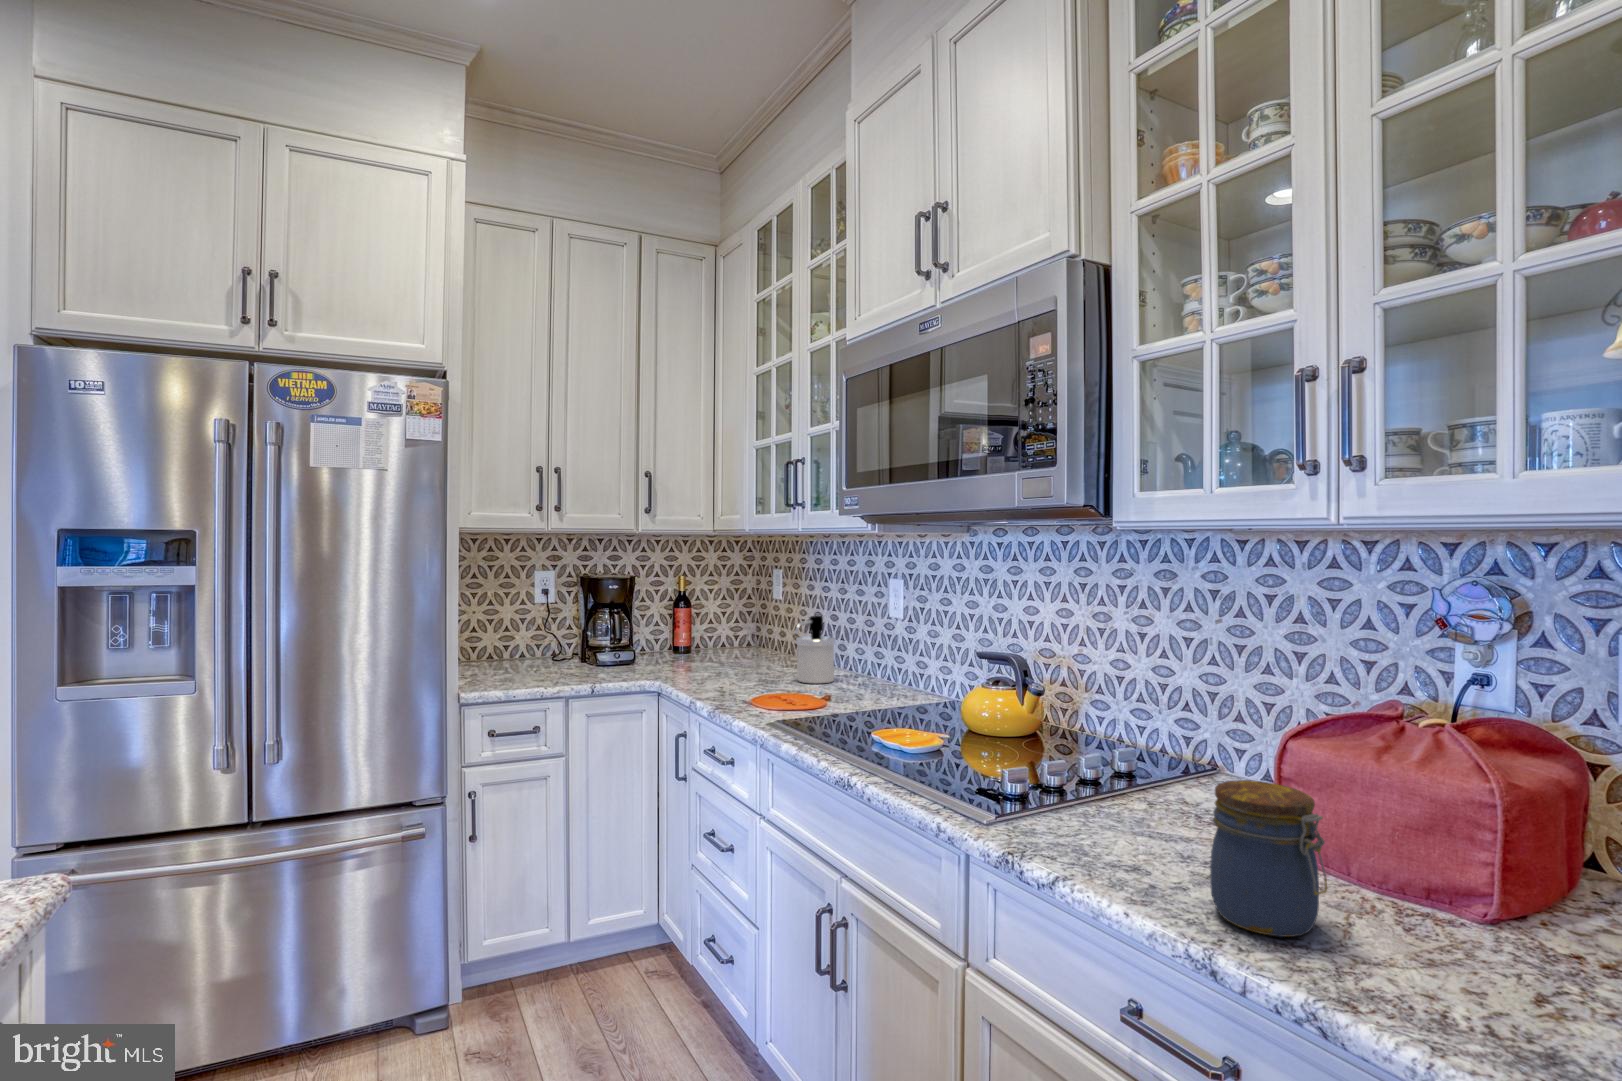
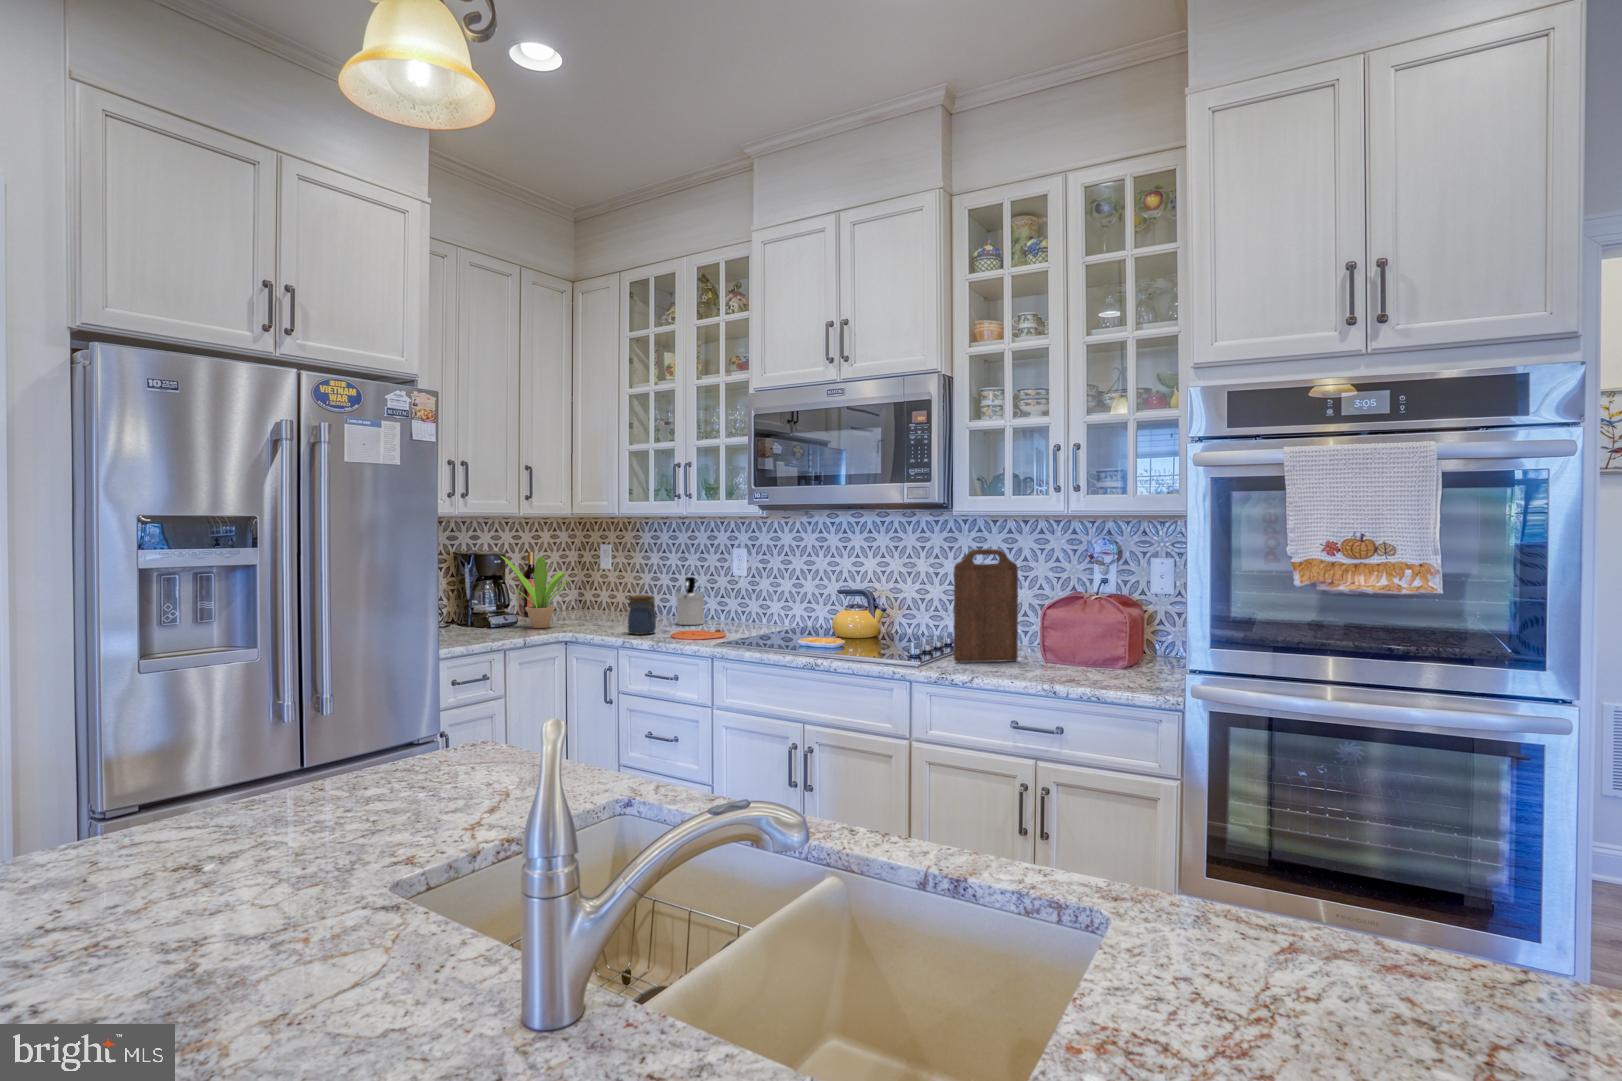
potted plant: none [607,580,682,671] -> present [499,555,570,628]
cutting board: none [1045,598,1199,855] -> present [954,549,1018,662]
jar: present [1210,780,1327,937] -> present [628,595,656,635]

